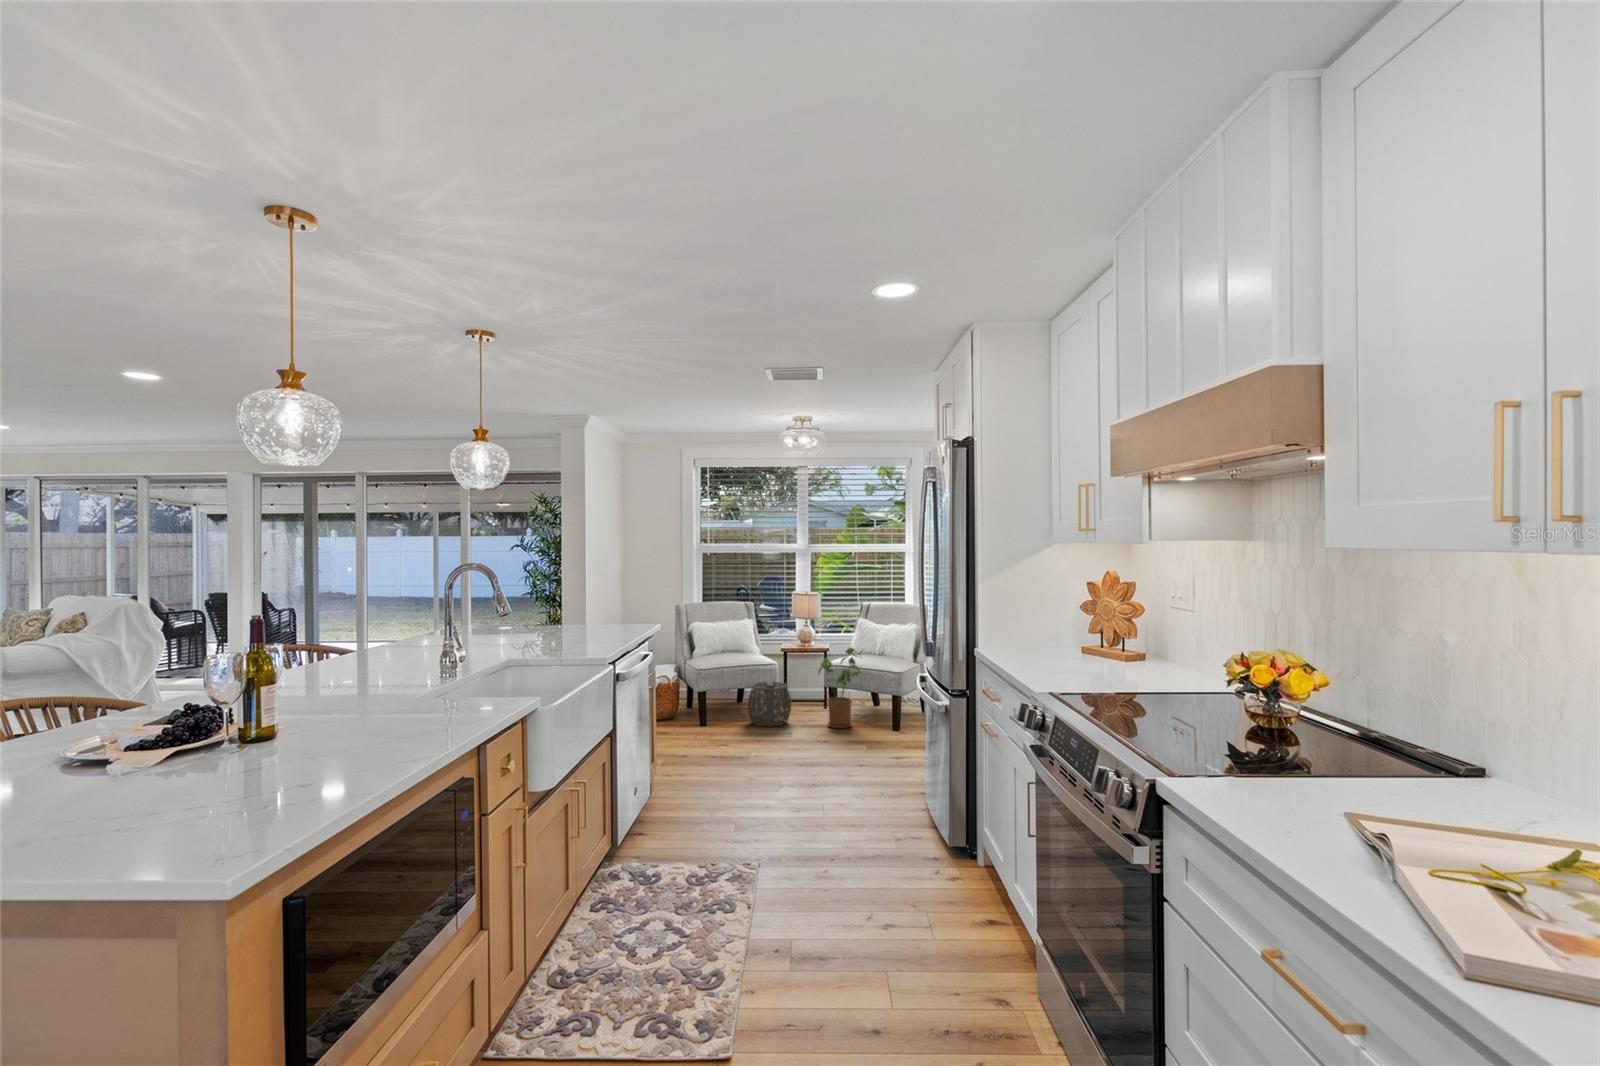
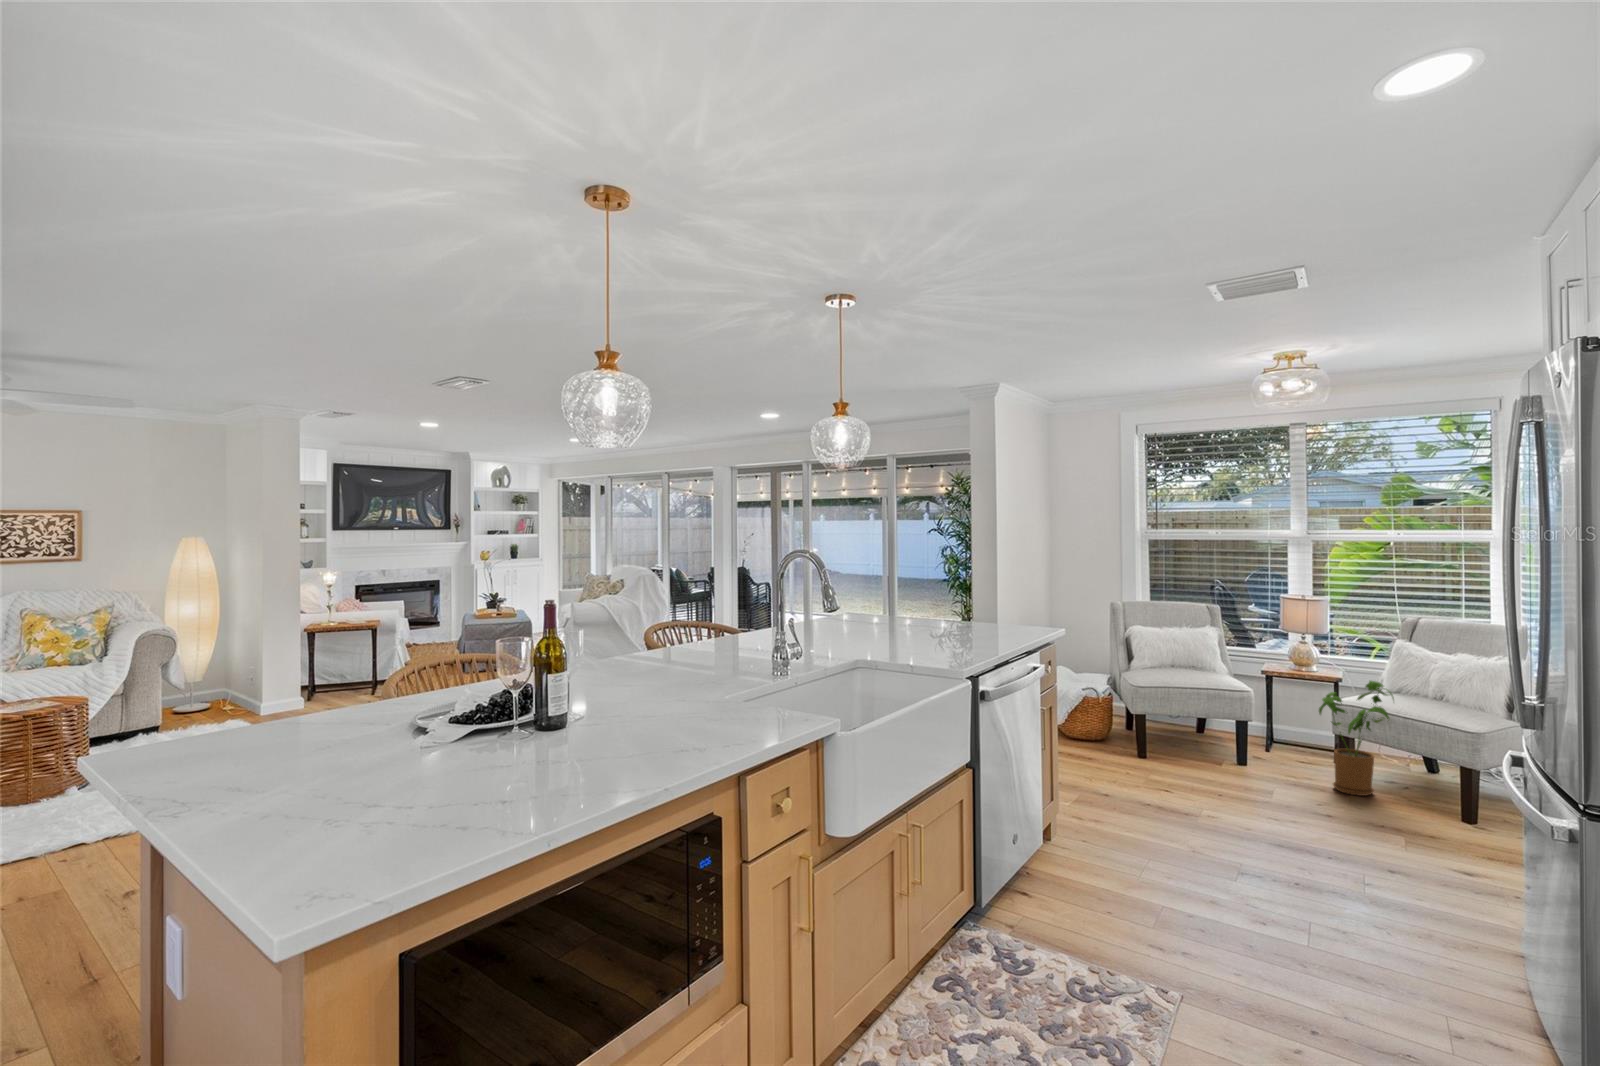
woven basket: present [747,682,792,727] -> none [1207,713,1276,776]

